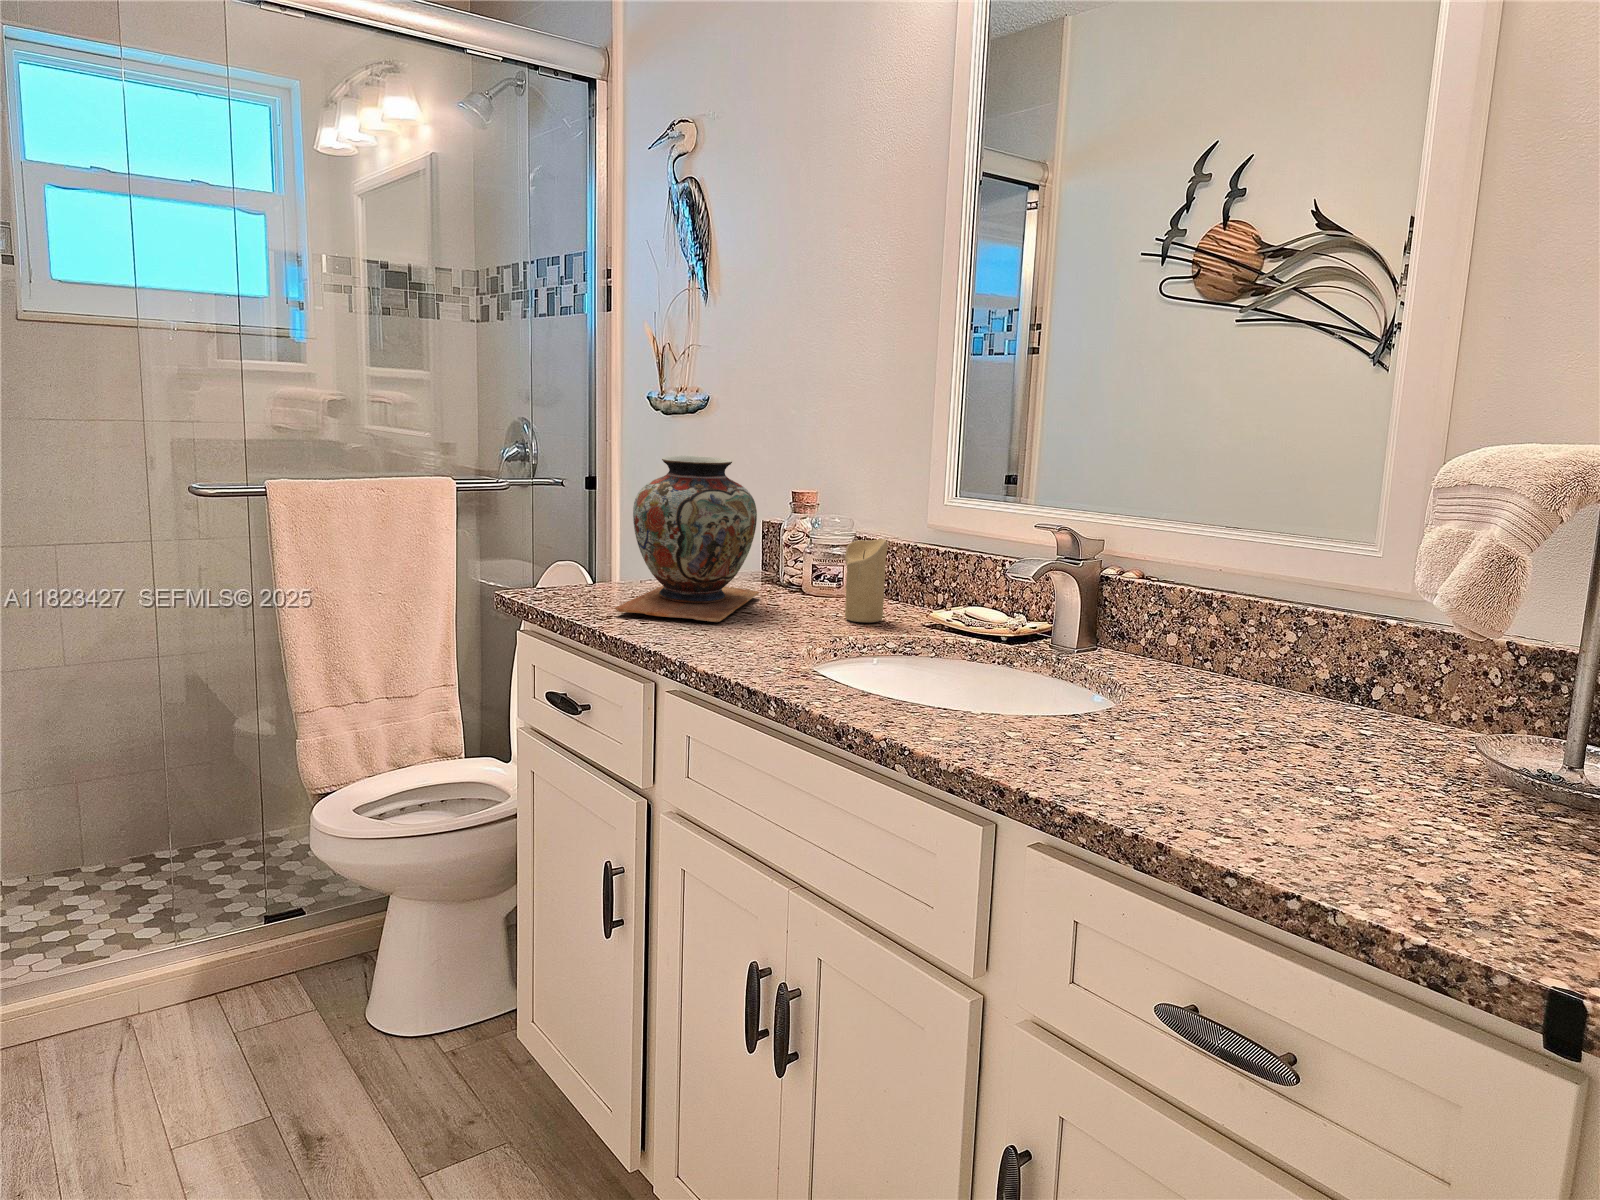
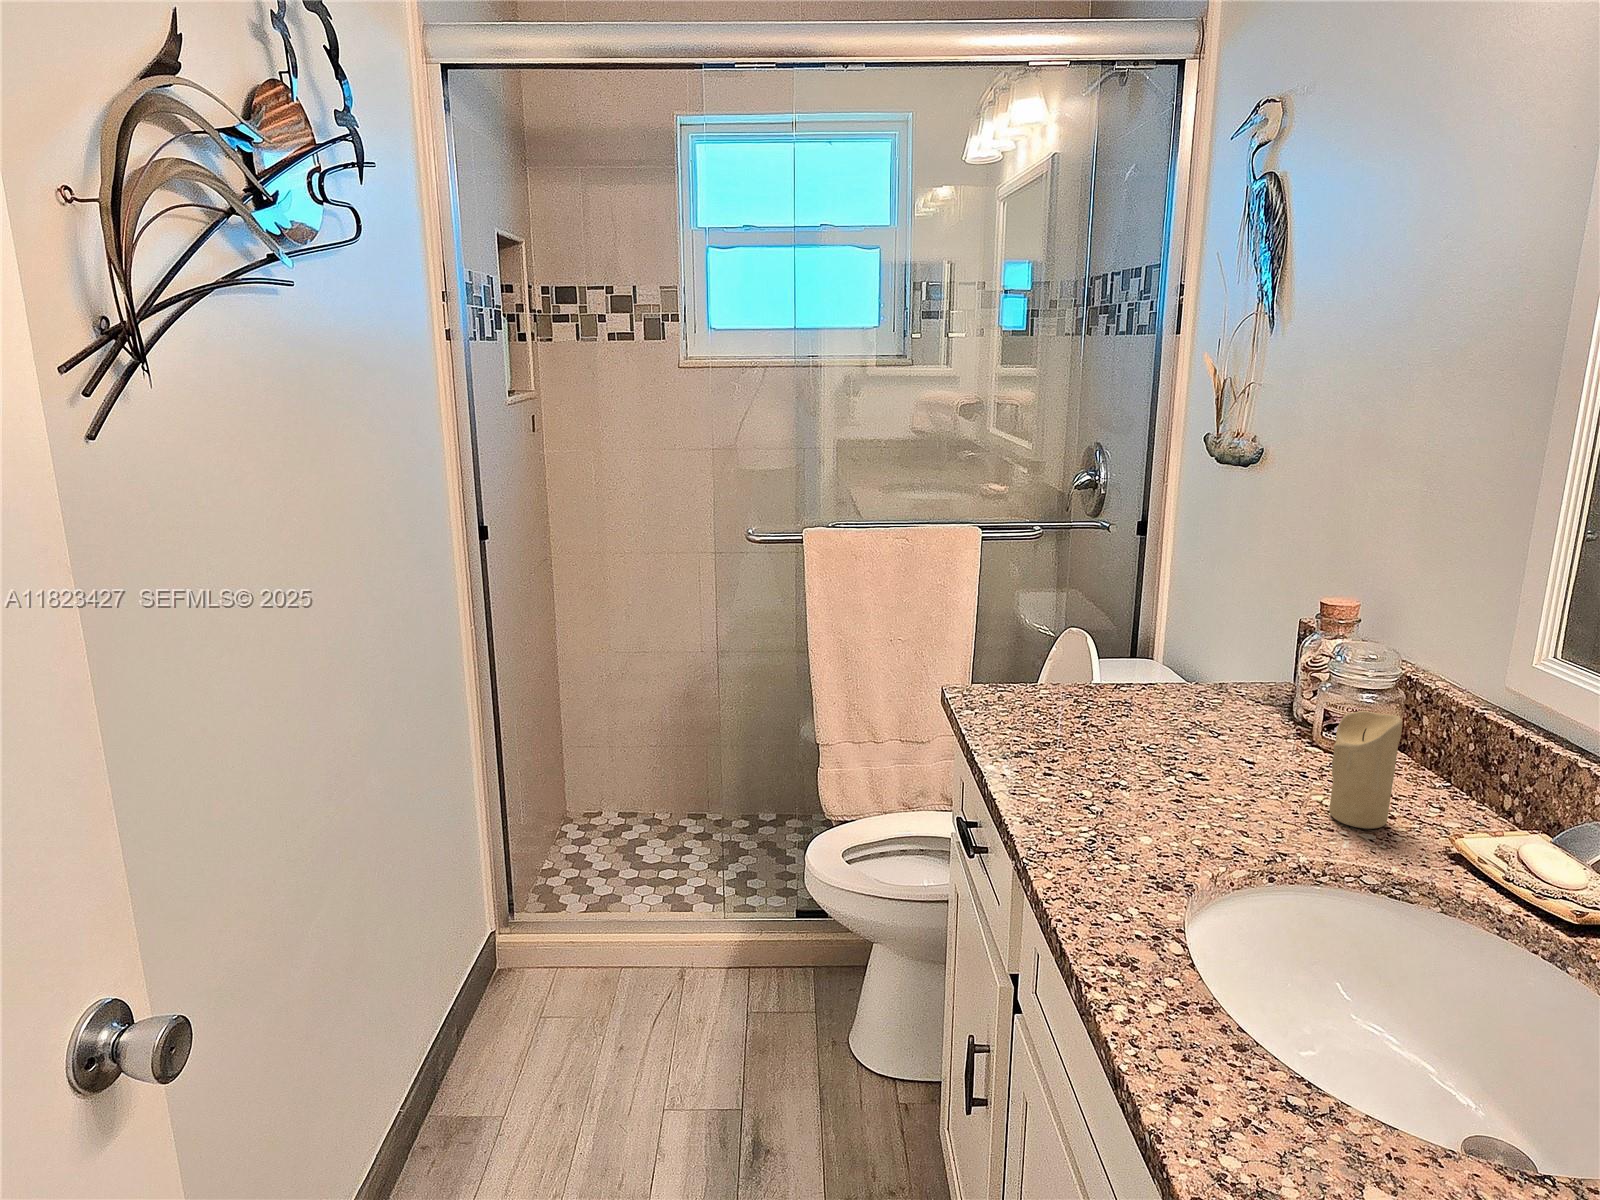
decorative vase: present [614,456,759,622] -> none [1030,569,1240,790]

